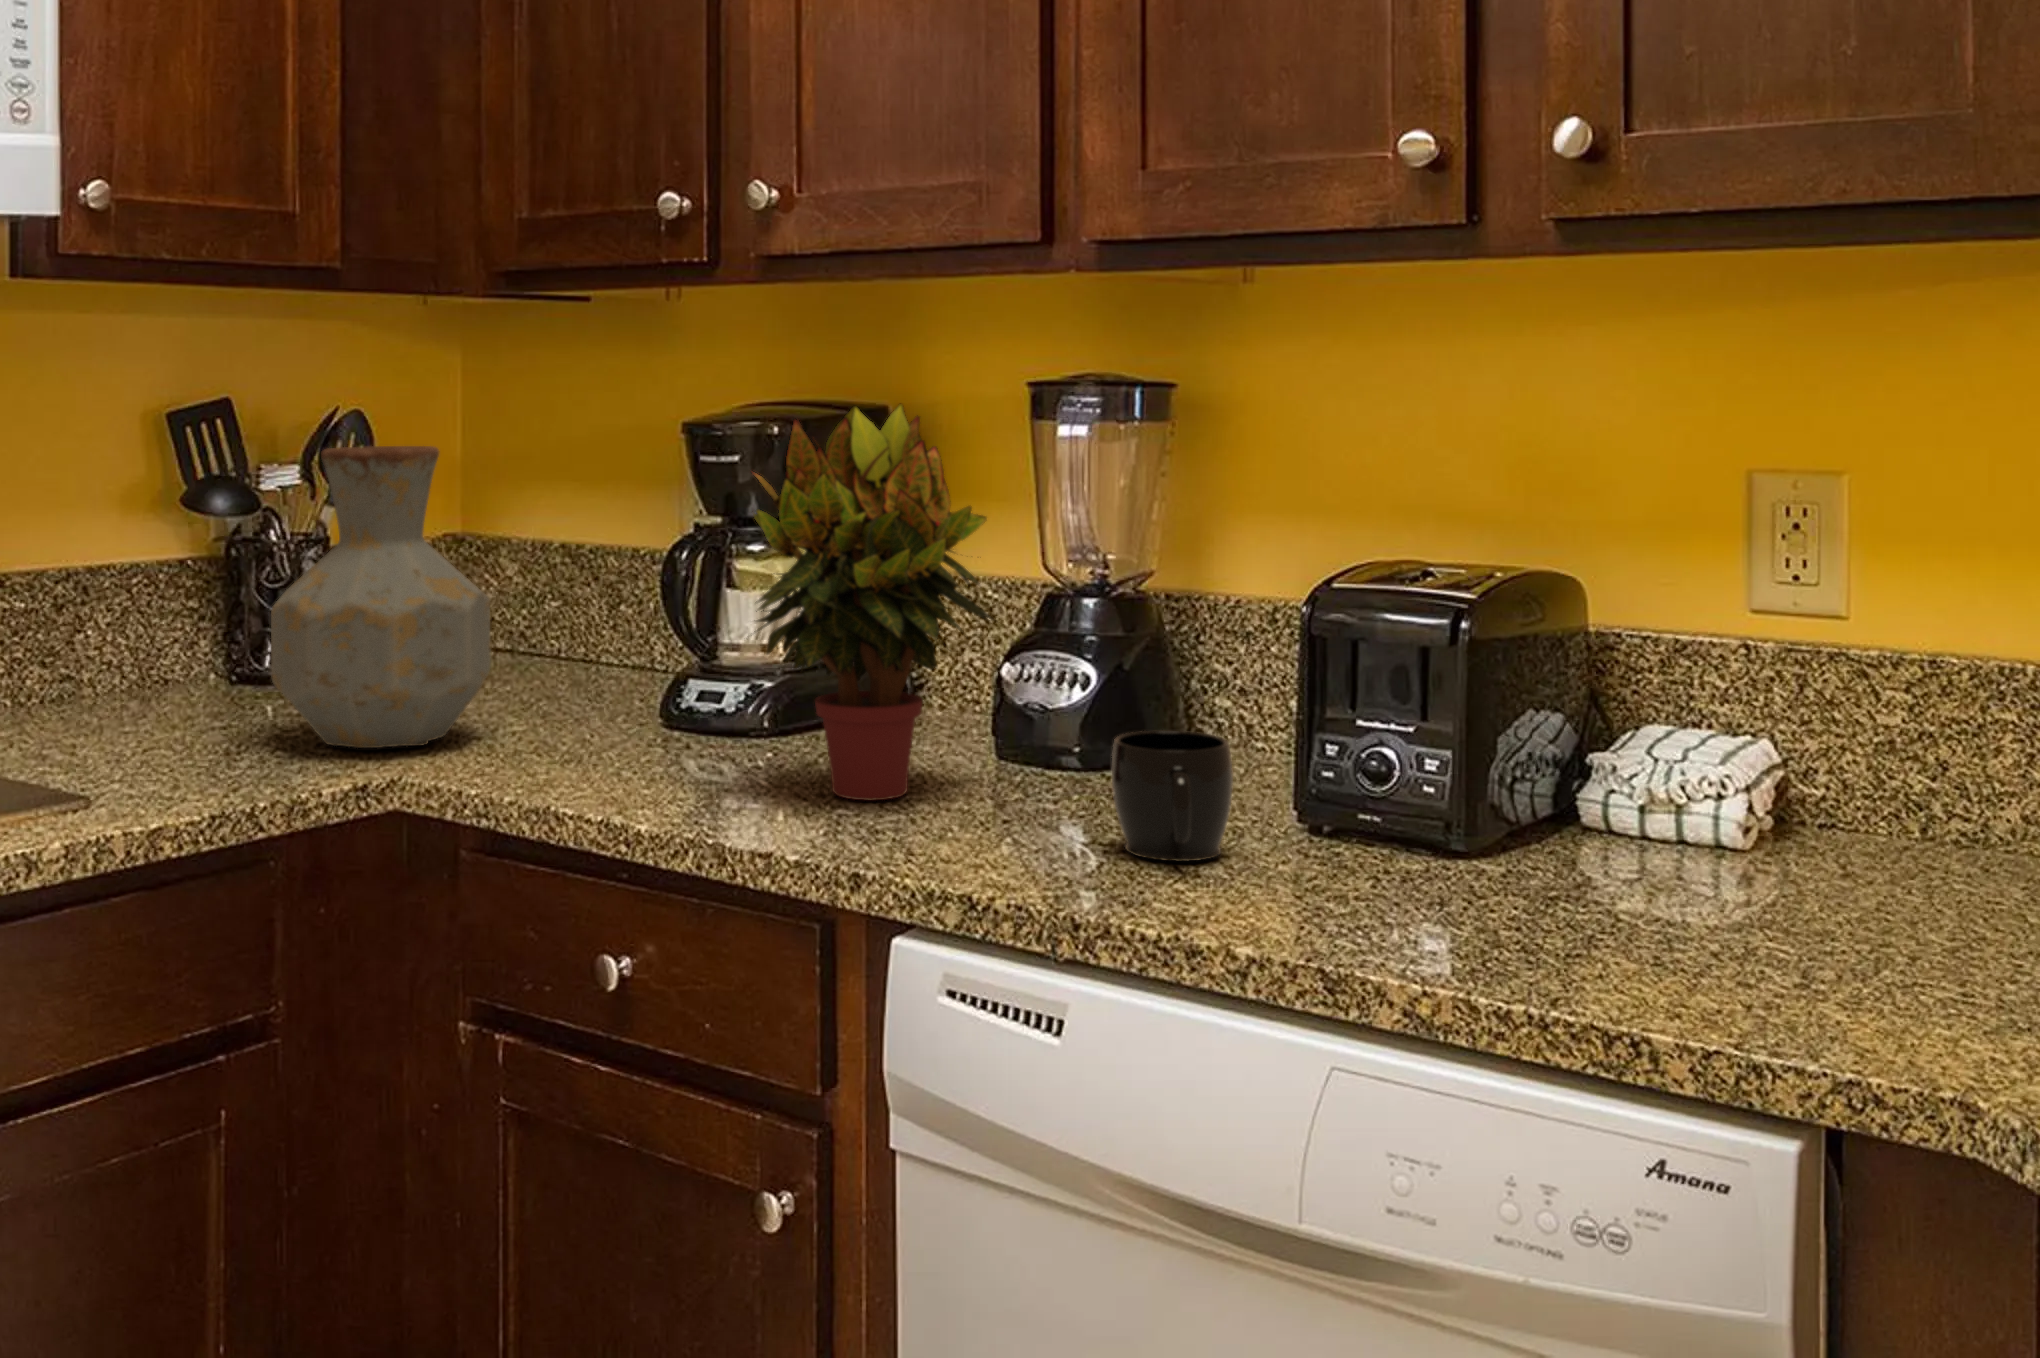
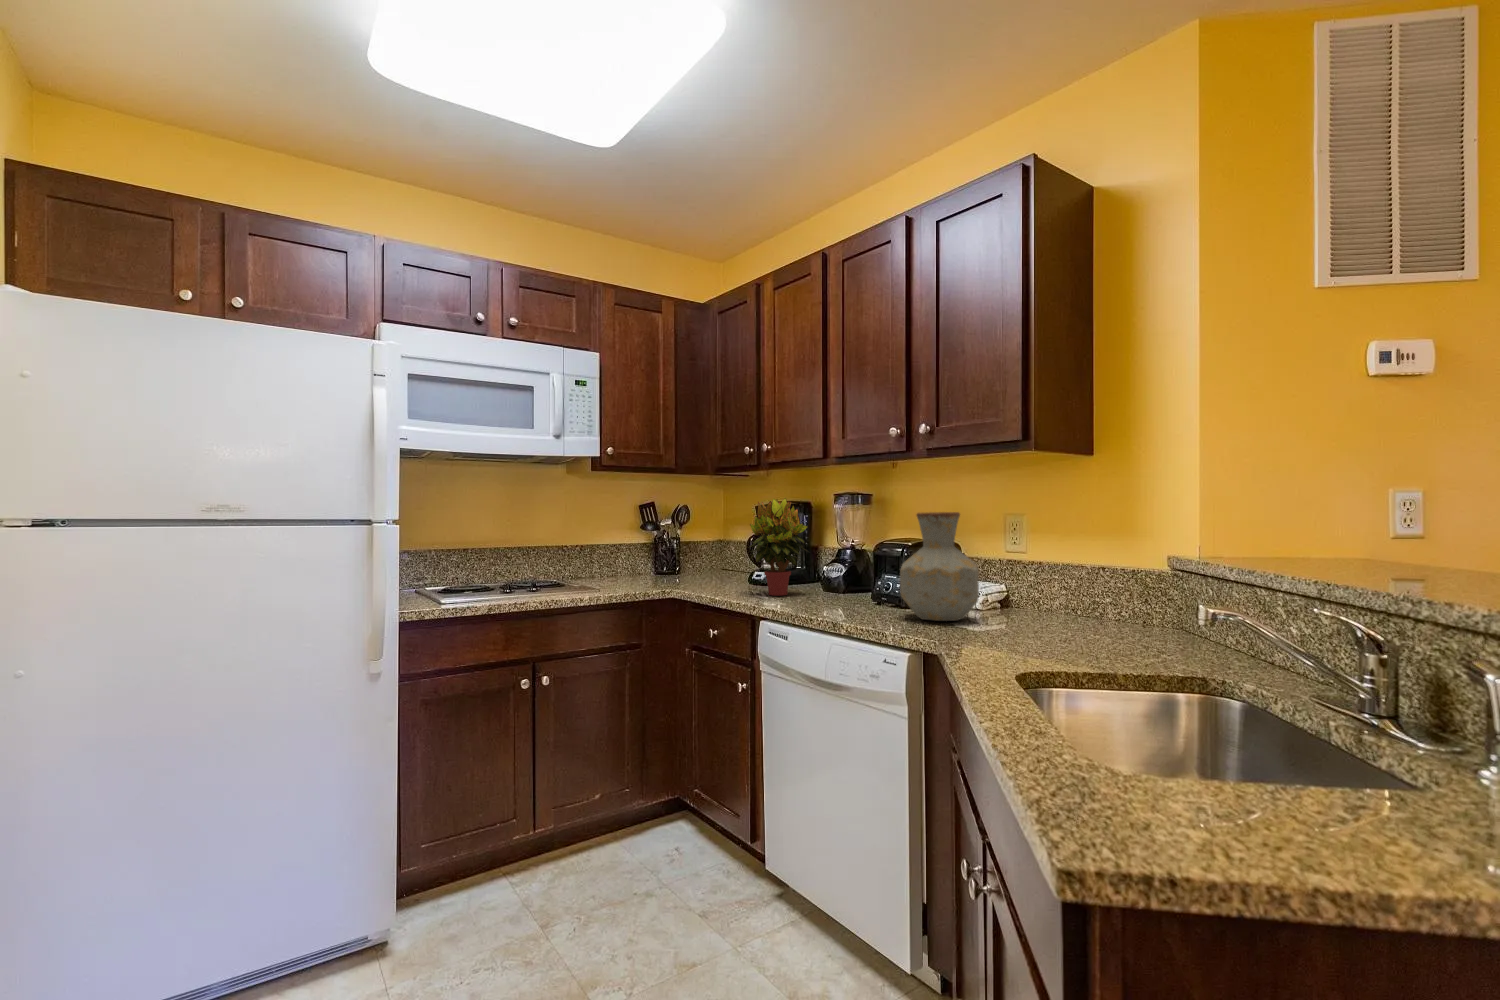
vase: present [271,446,491,748] -> present [900,512,979,621]
mug: present [1112,731,1233,861] -> none [818,577,848,606]

